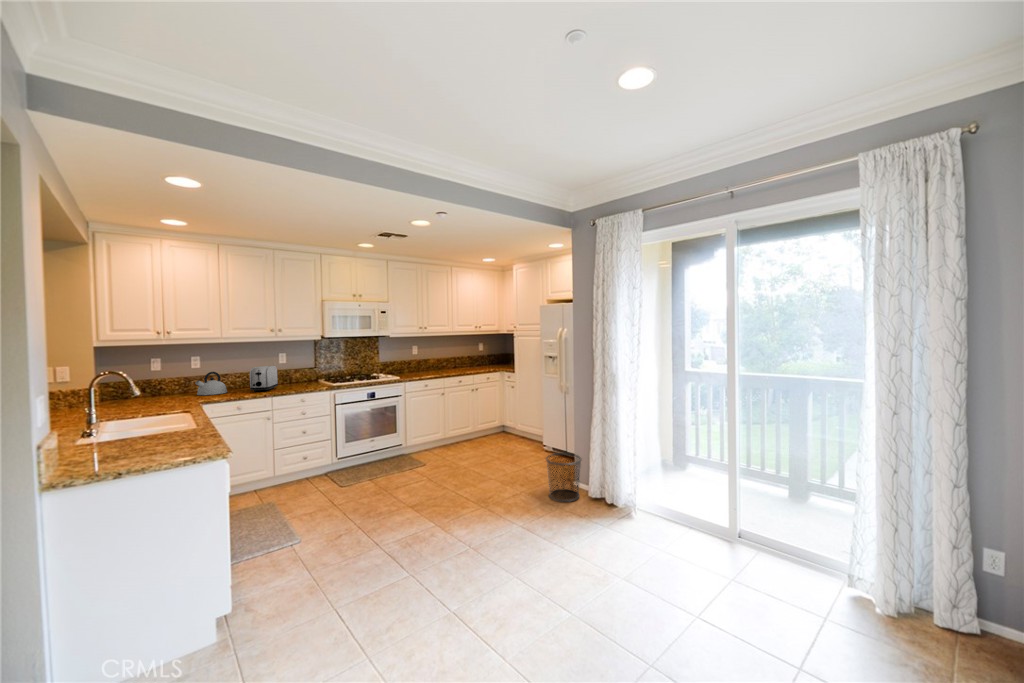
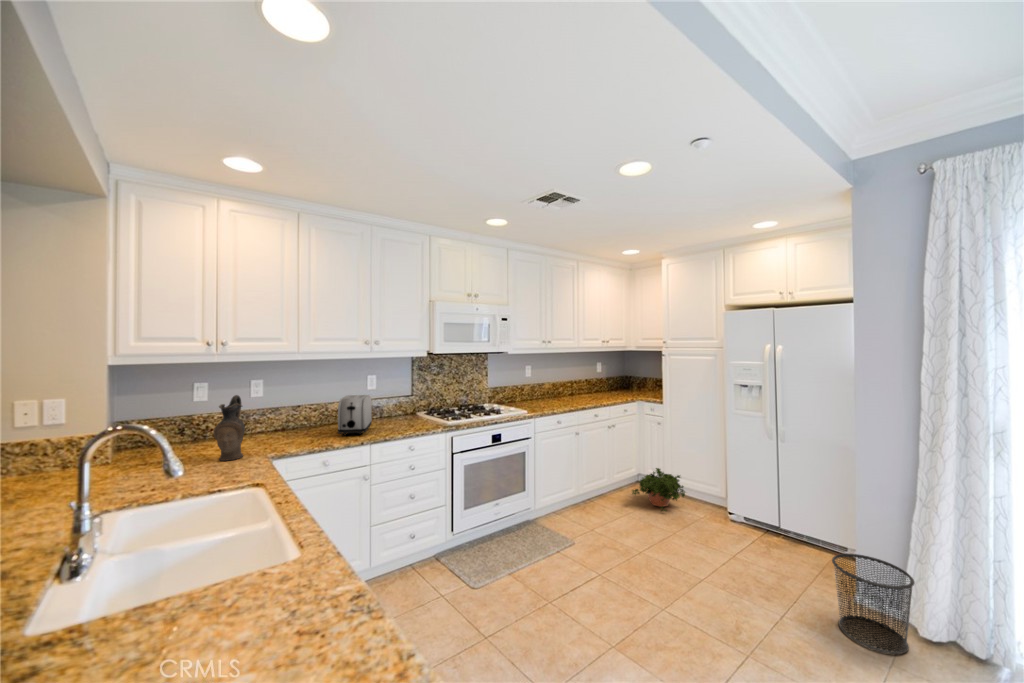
ceramic pitcher: none [163,364,183,403] -> present [213,395,245,461]
kettle: present [195,372,227,395] -> none [259,404,304,441]
potted plant: none [482,418,520,448] -> present [632,468,685,511]

